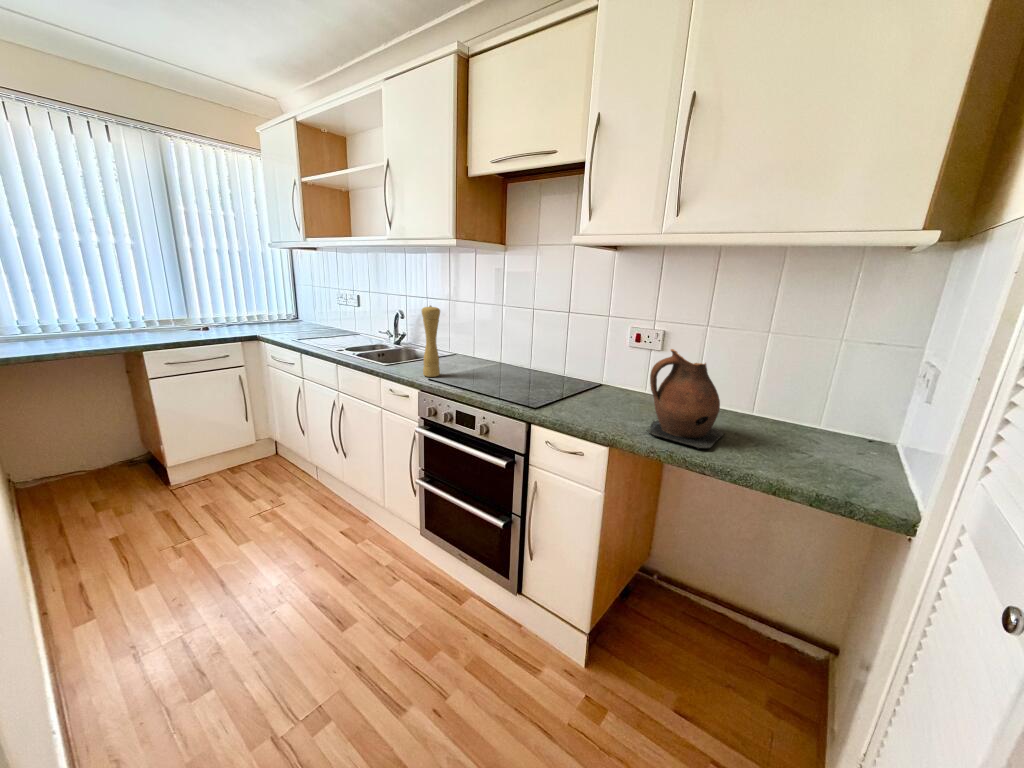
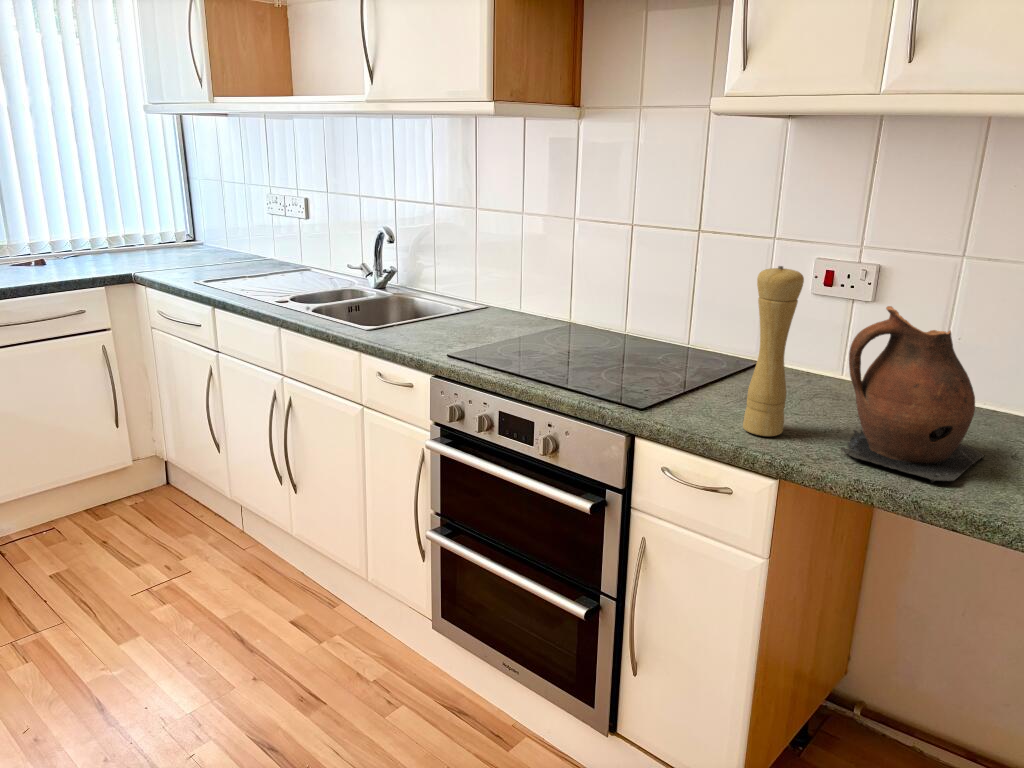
pepper mill: present [422,306,440,377] -> present [743,266,804,436]

